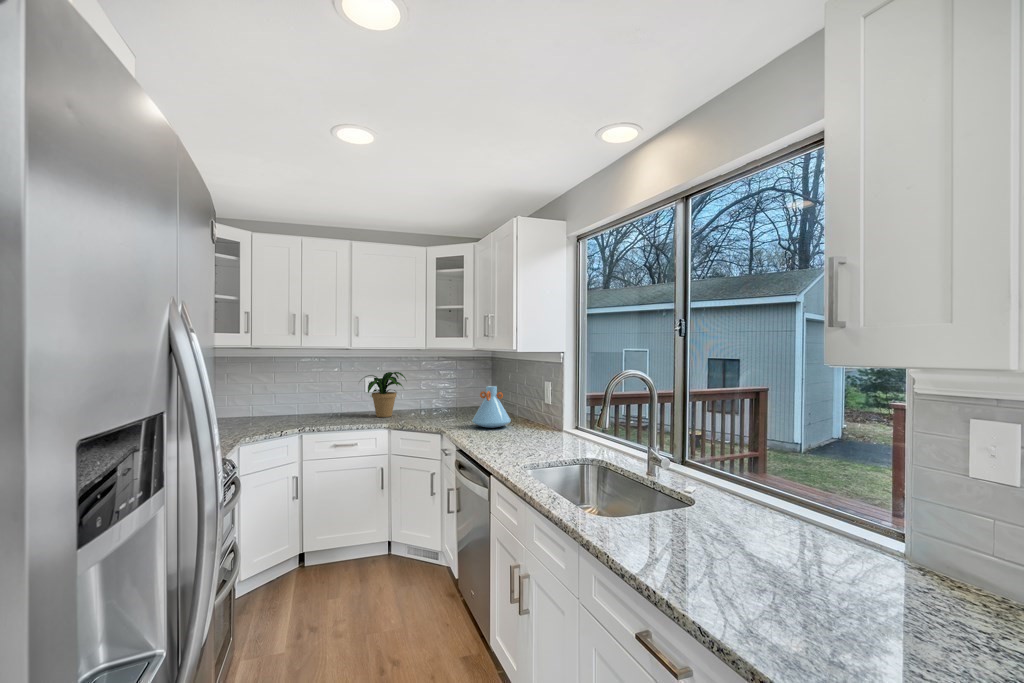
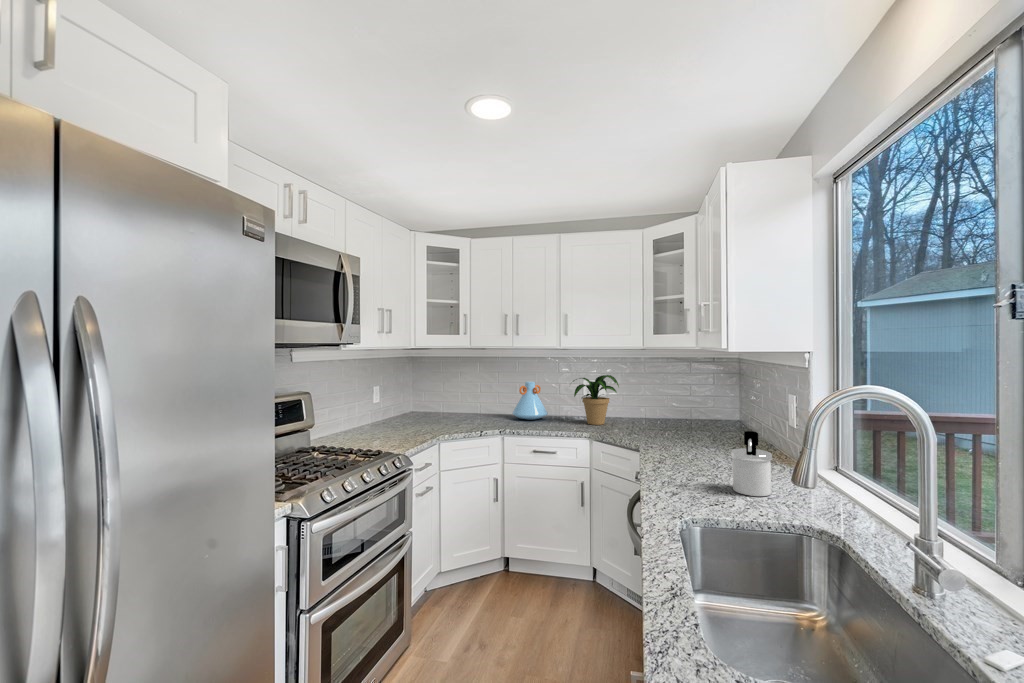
vase: present [472,386,511,428] -> present [512,382,548,420]
soap dispenser: none [531,407,555,449] -> present [731,431,772,496]

